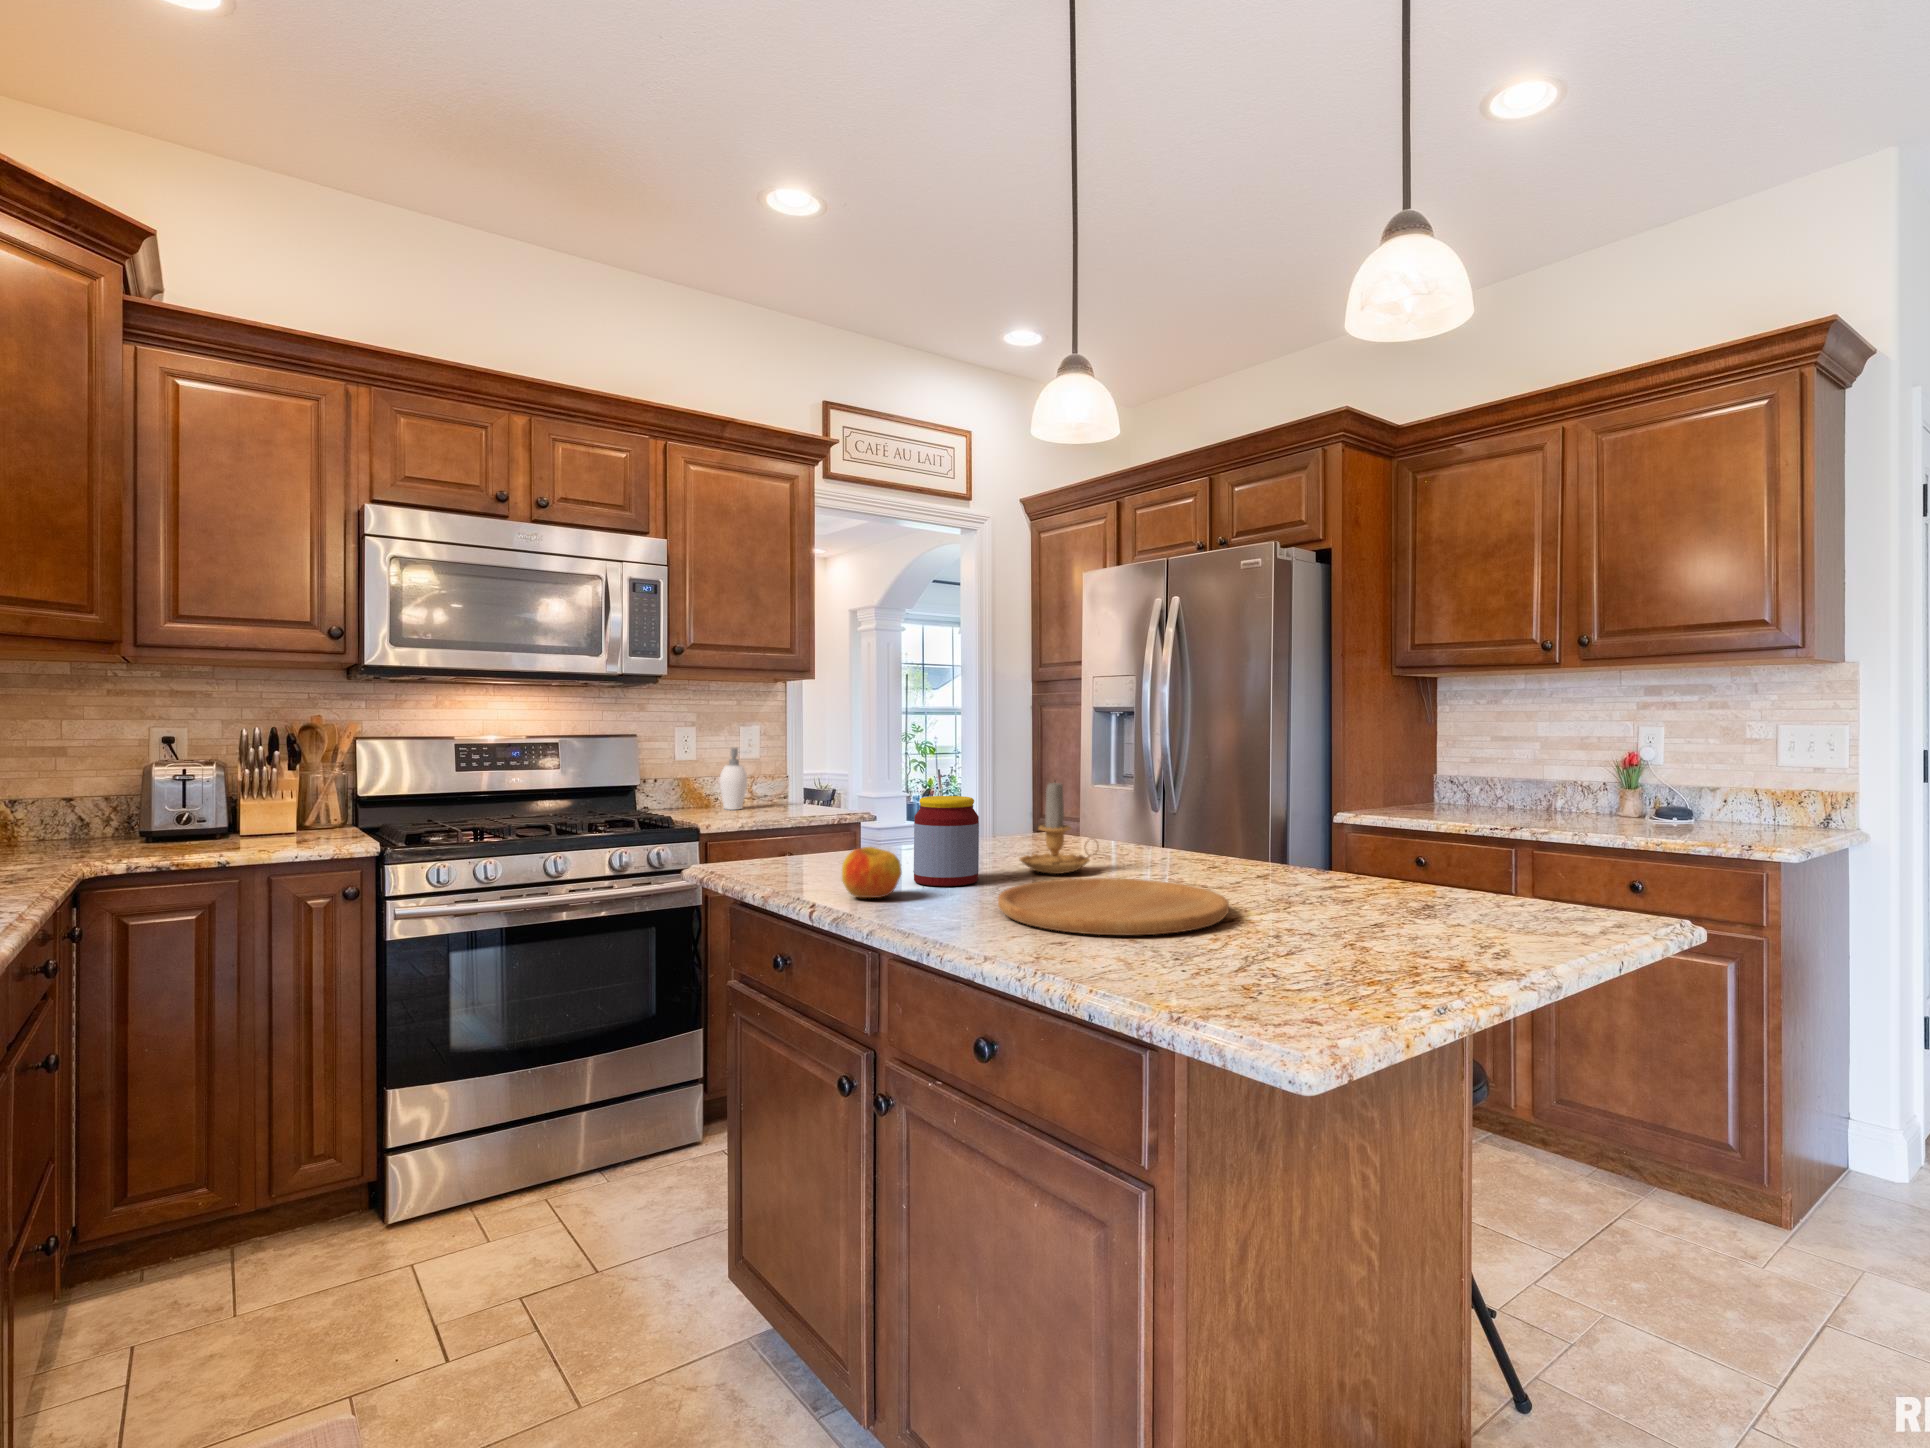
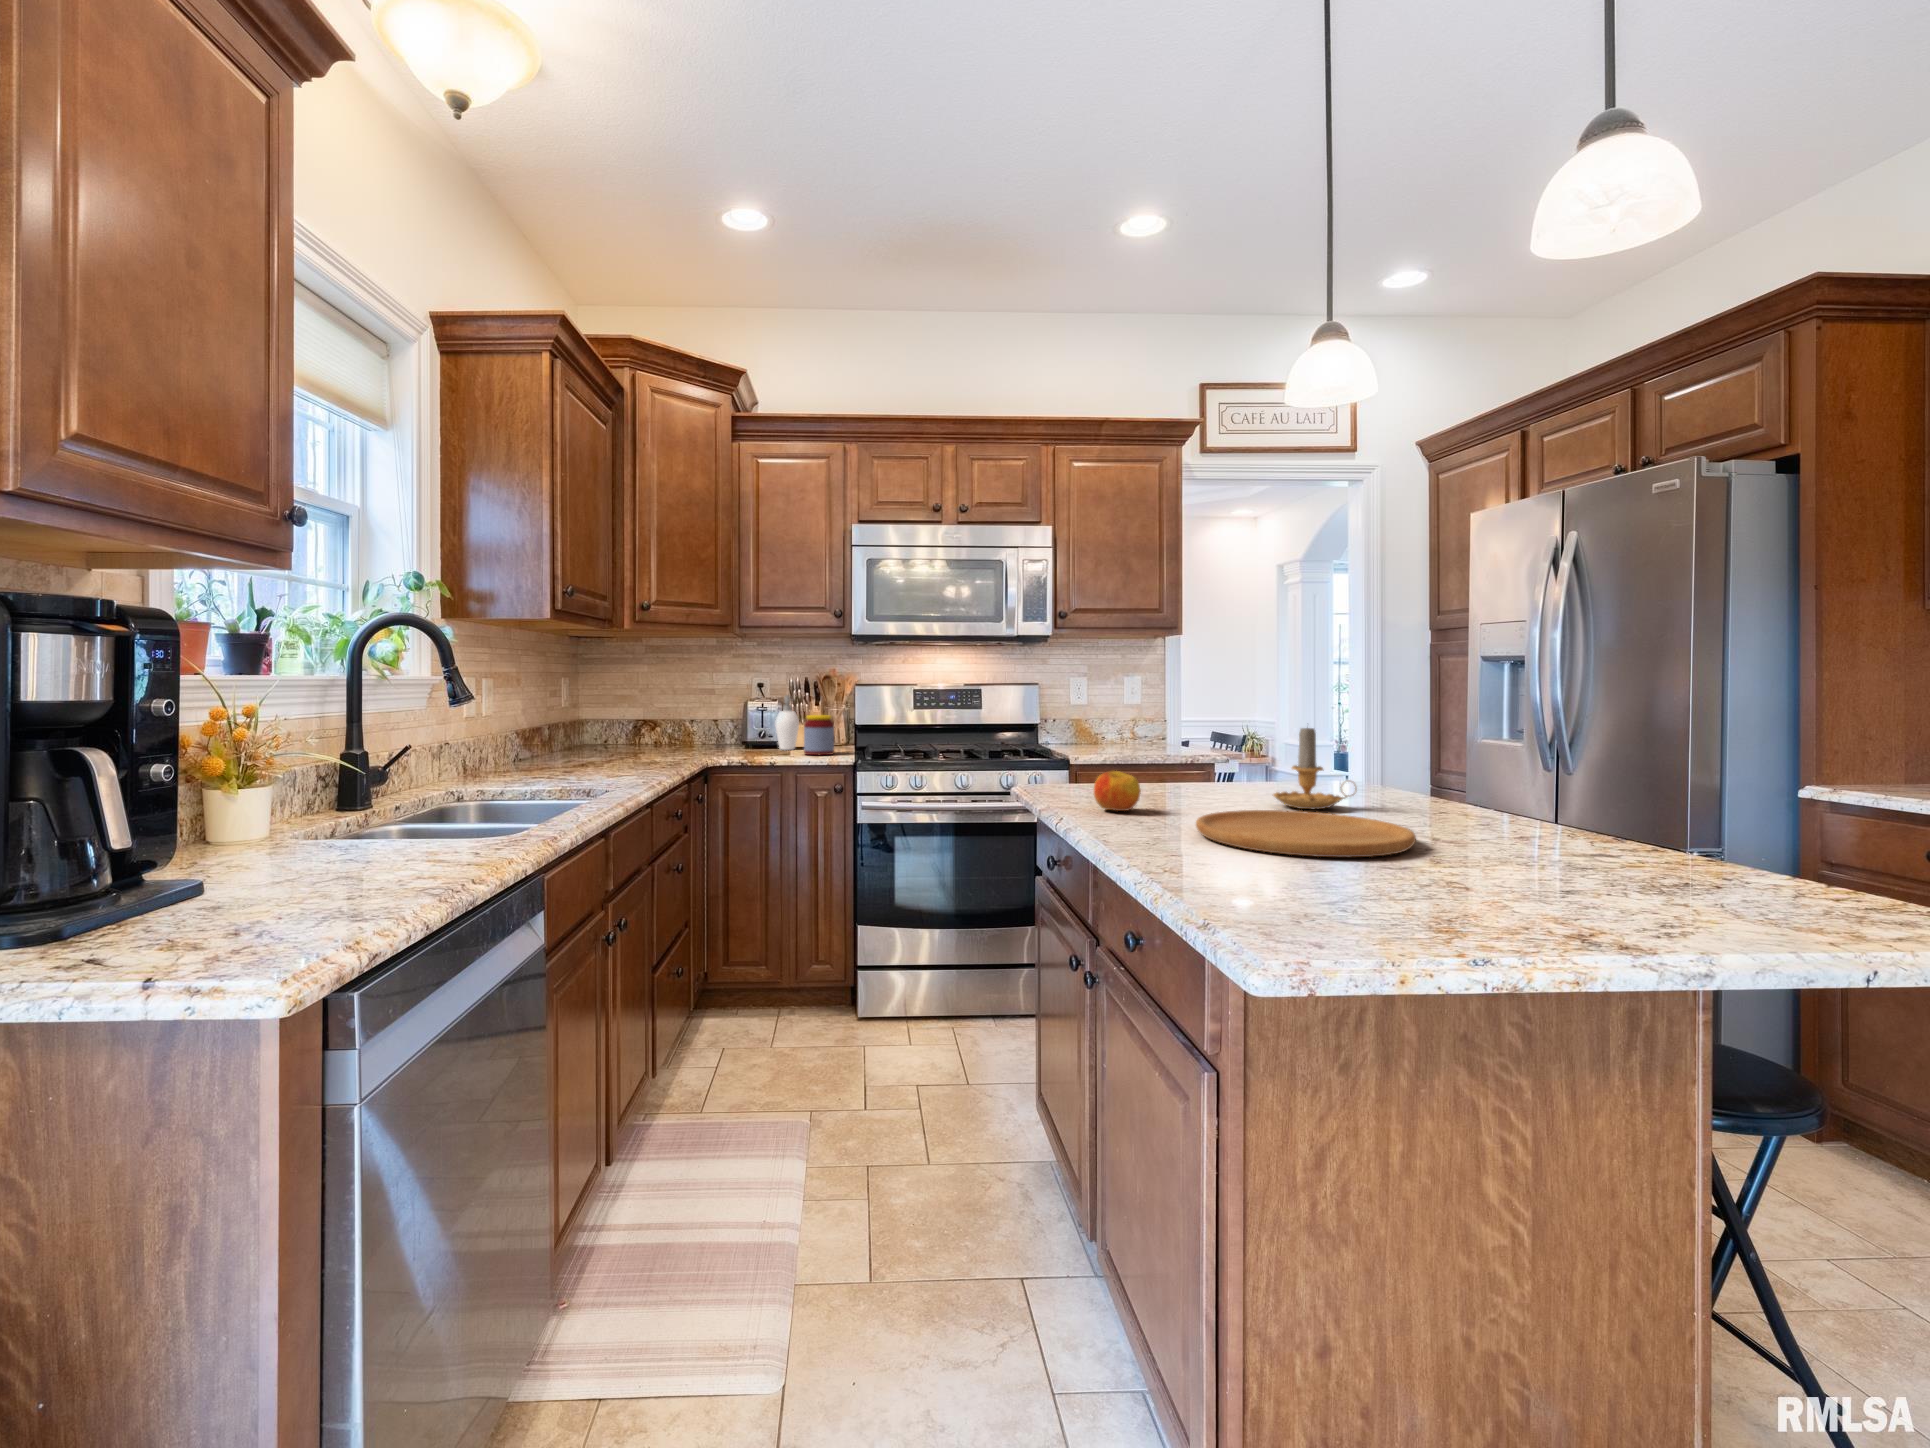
soap dispenser: present [719,748,747,810] -> present [775,695,799,750]
jar: present [914,796,979,886] -> present [804,715,834,755]

